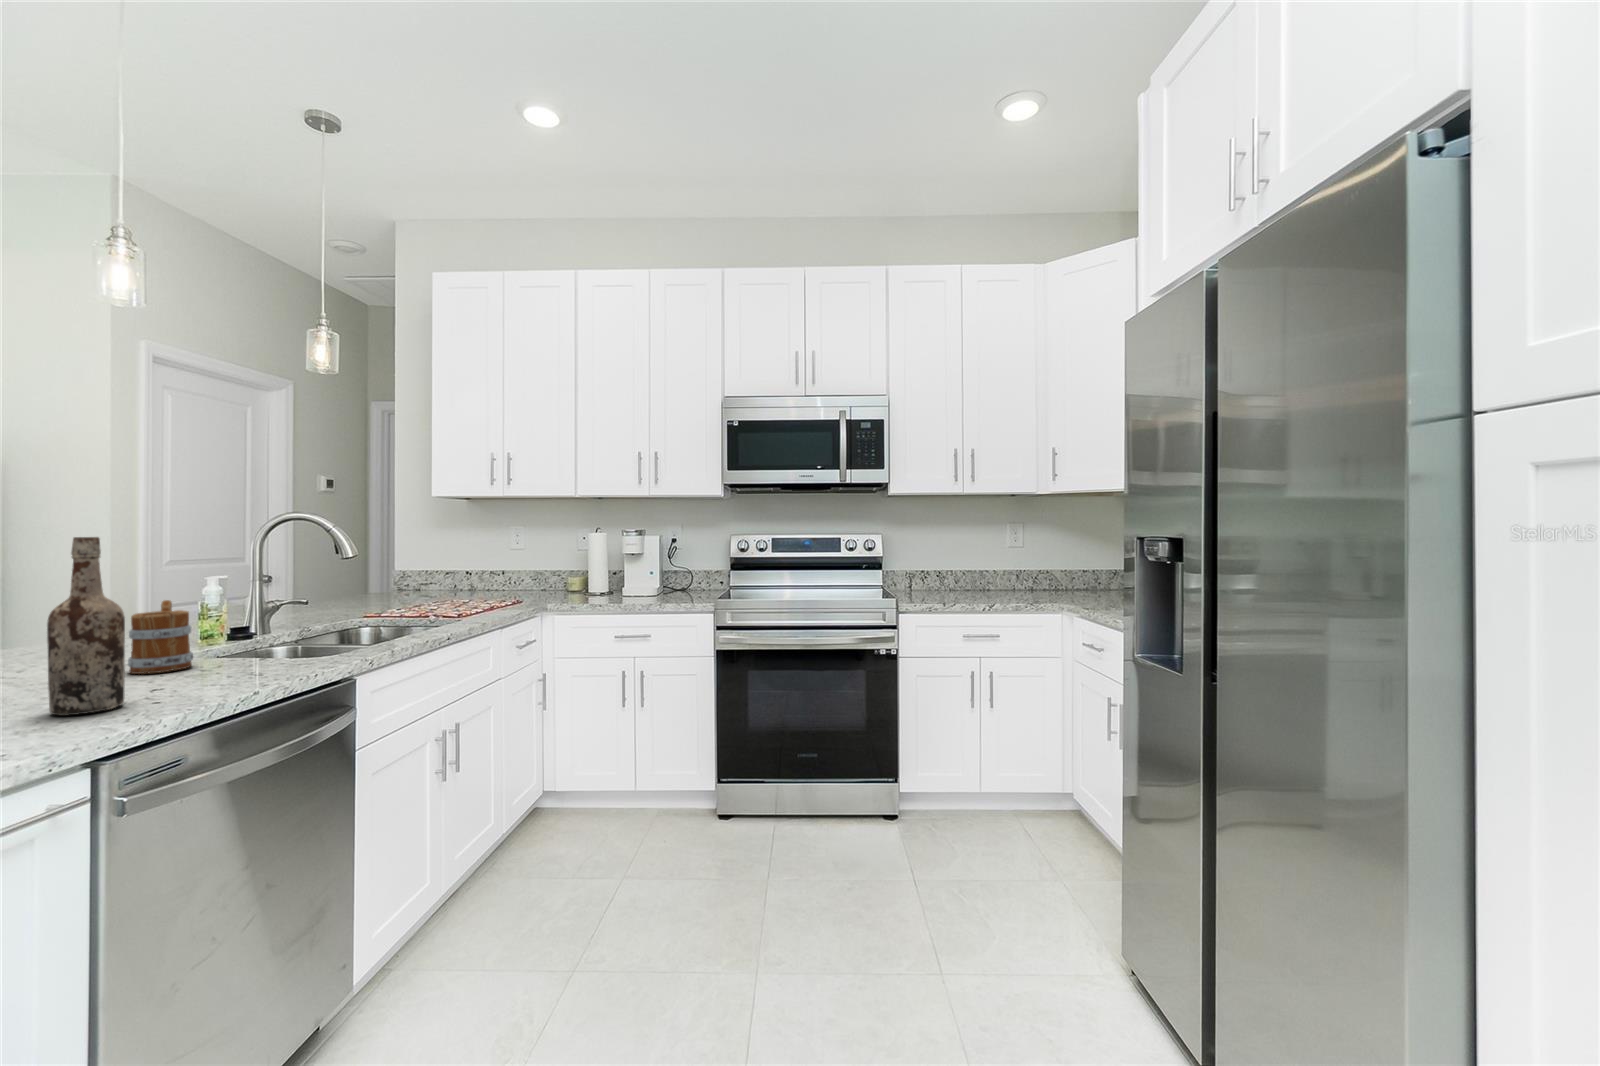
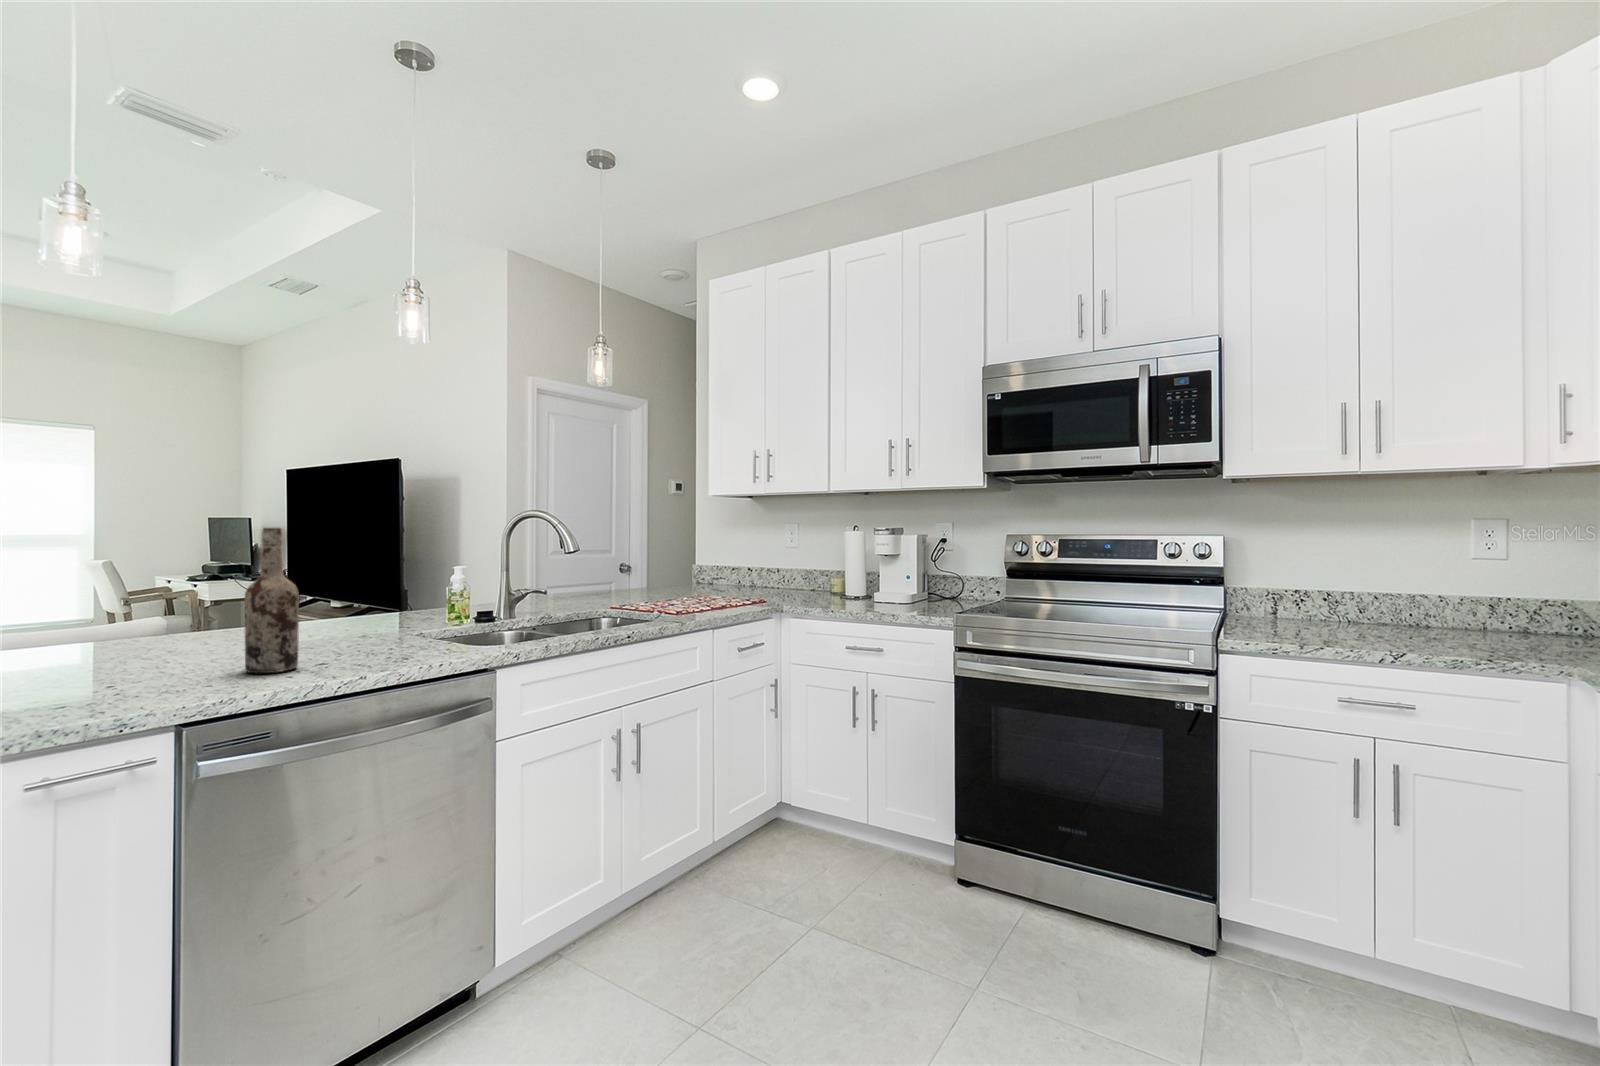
mug: present [128,600,193,674] -> none [361,583,411,644]

